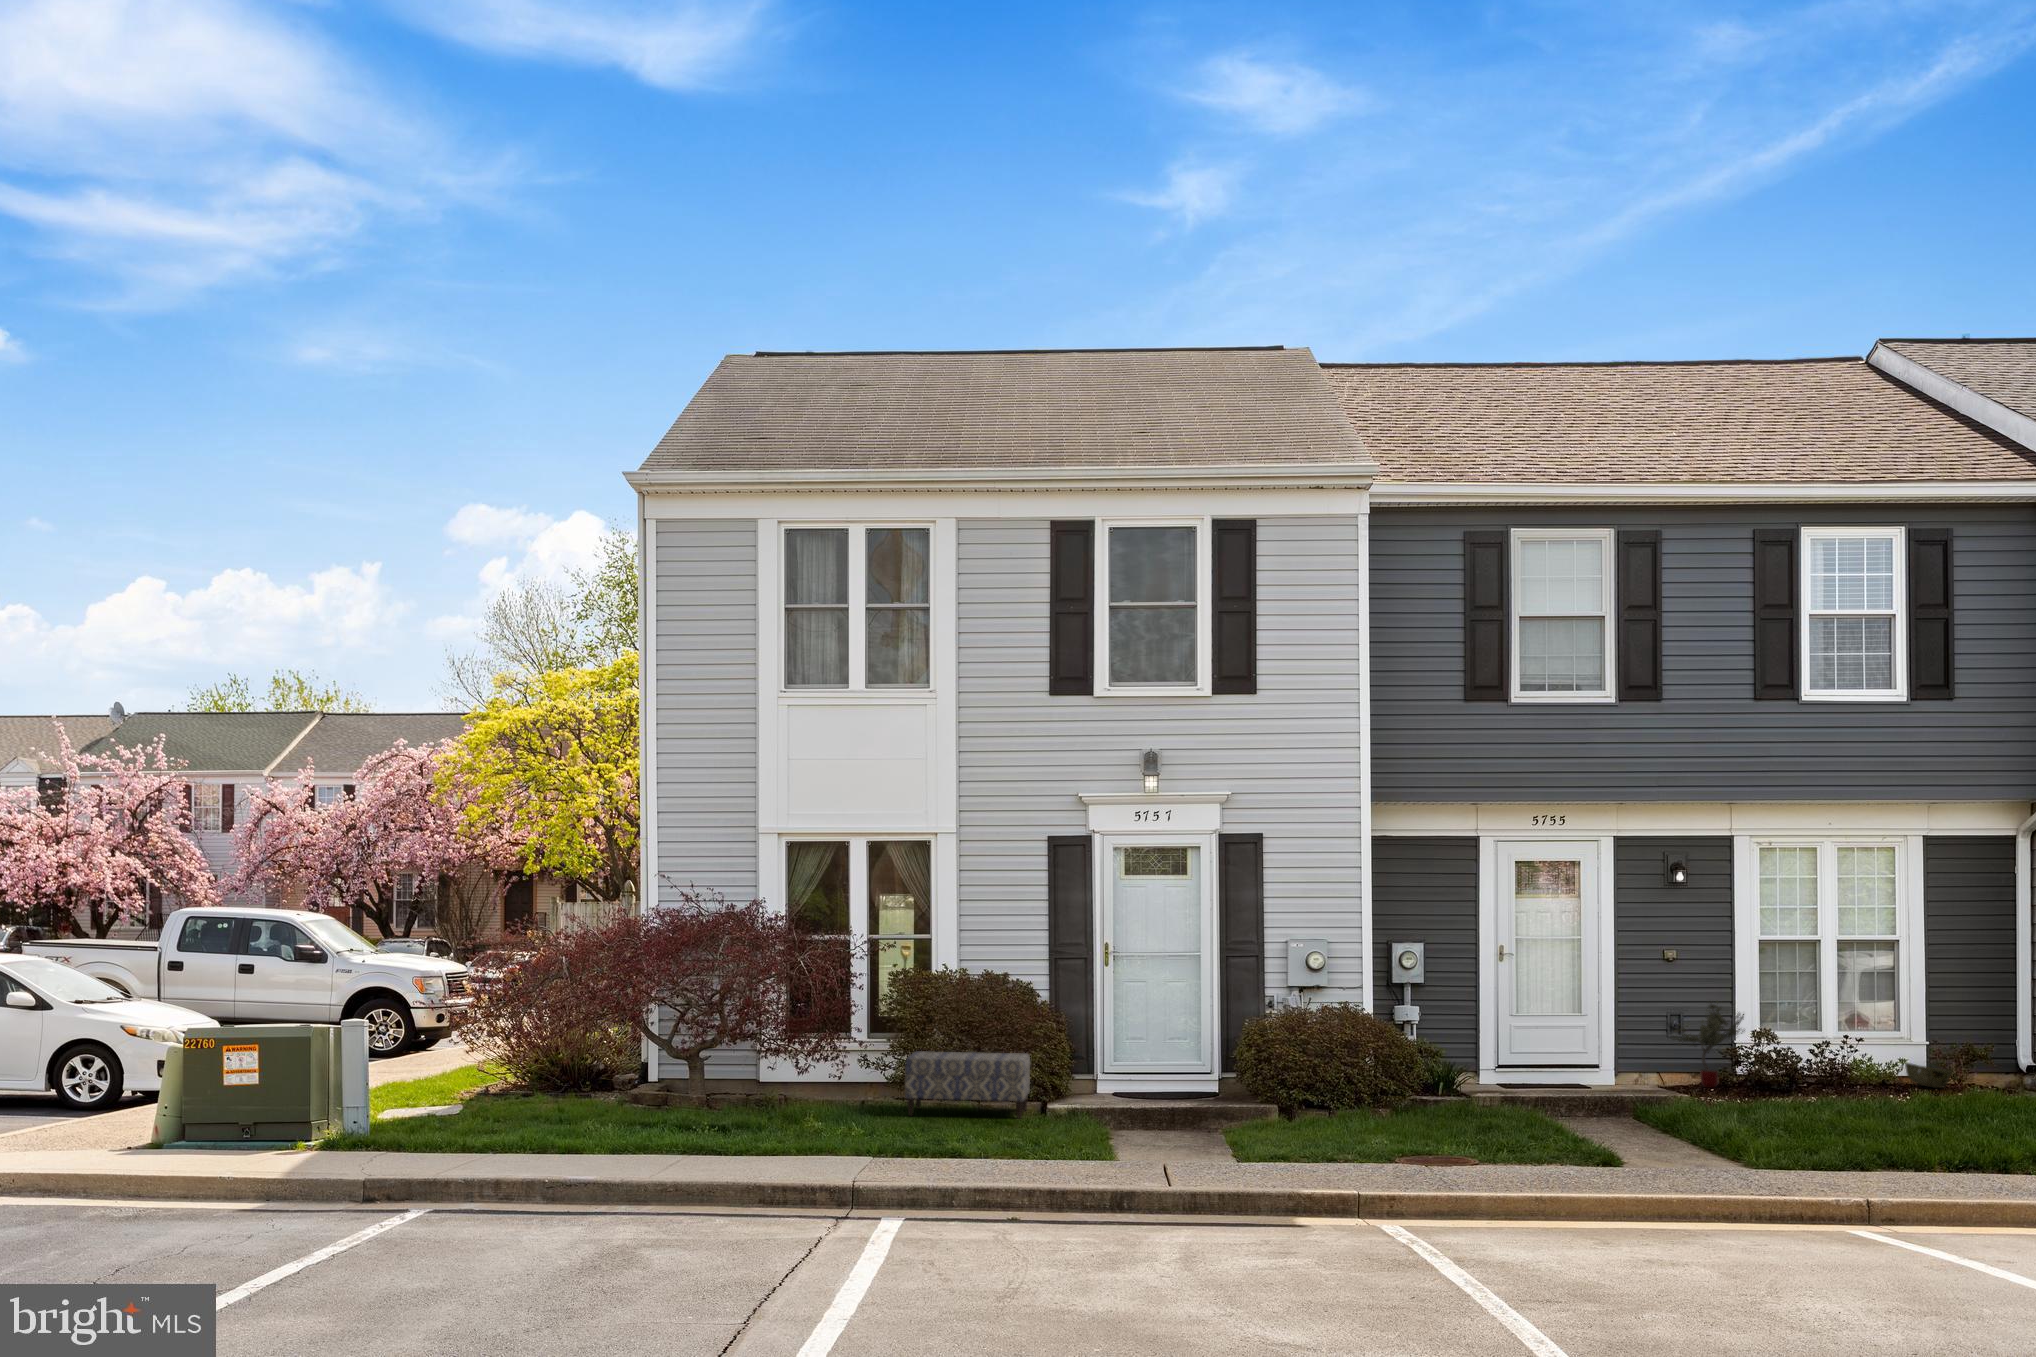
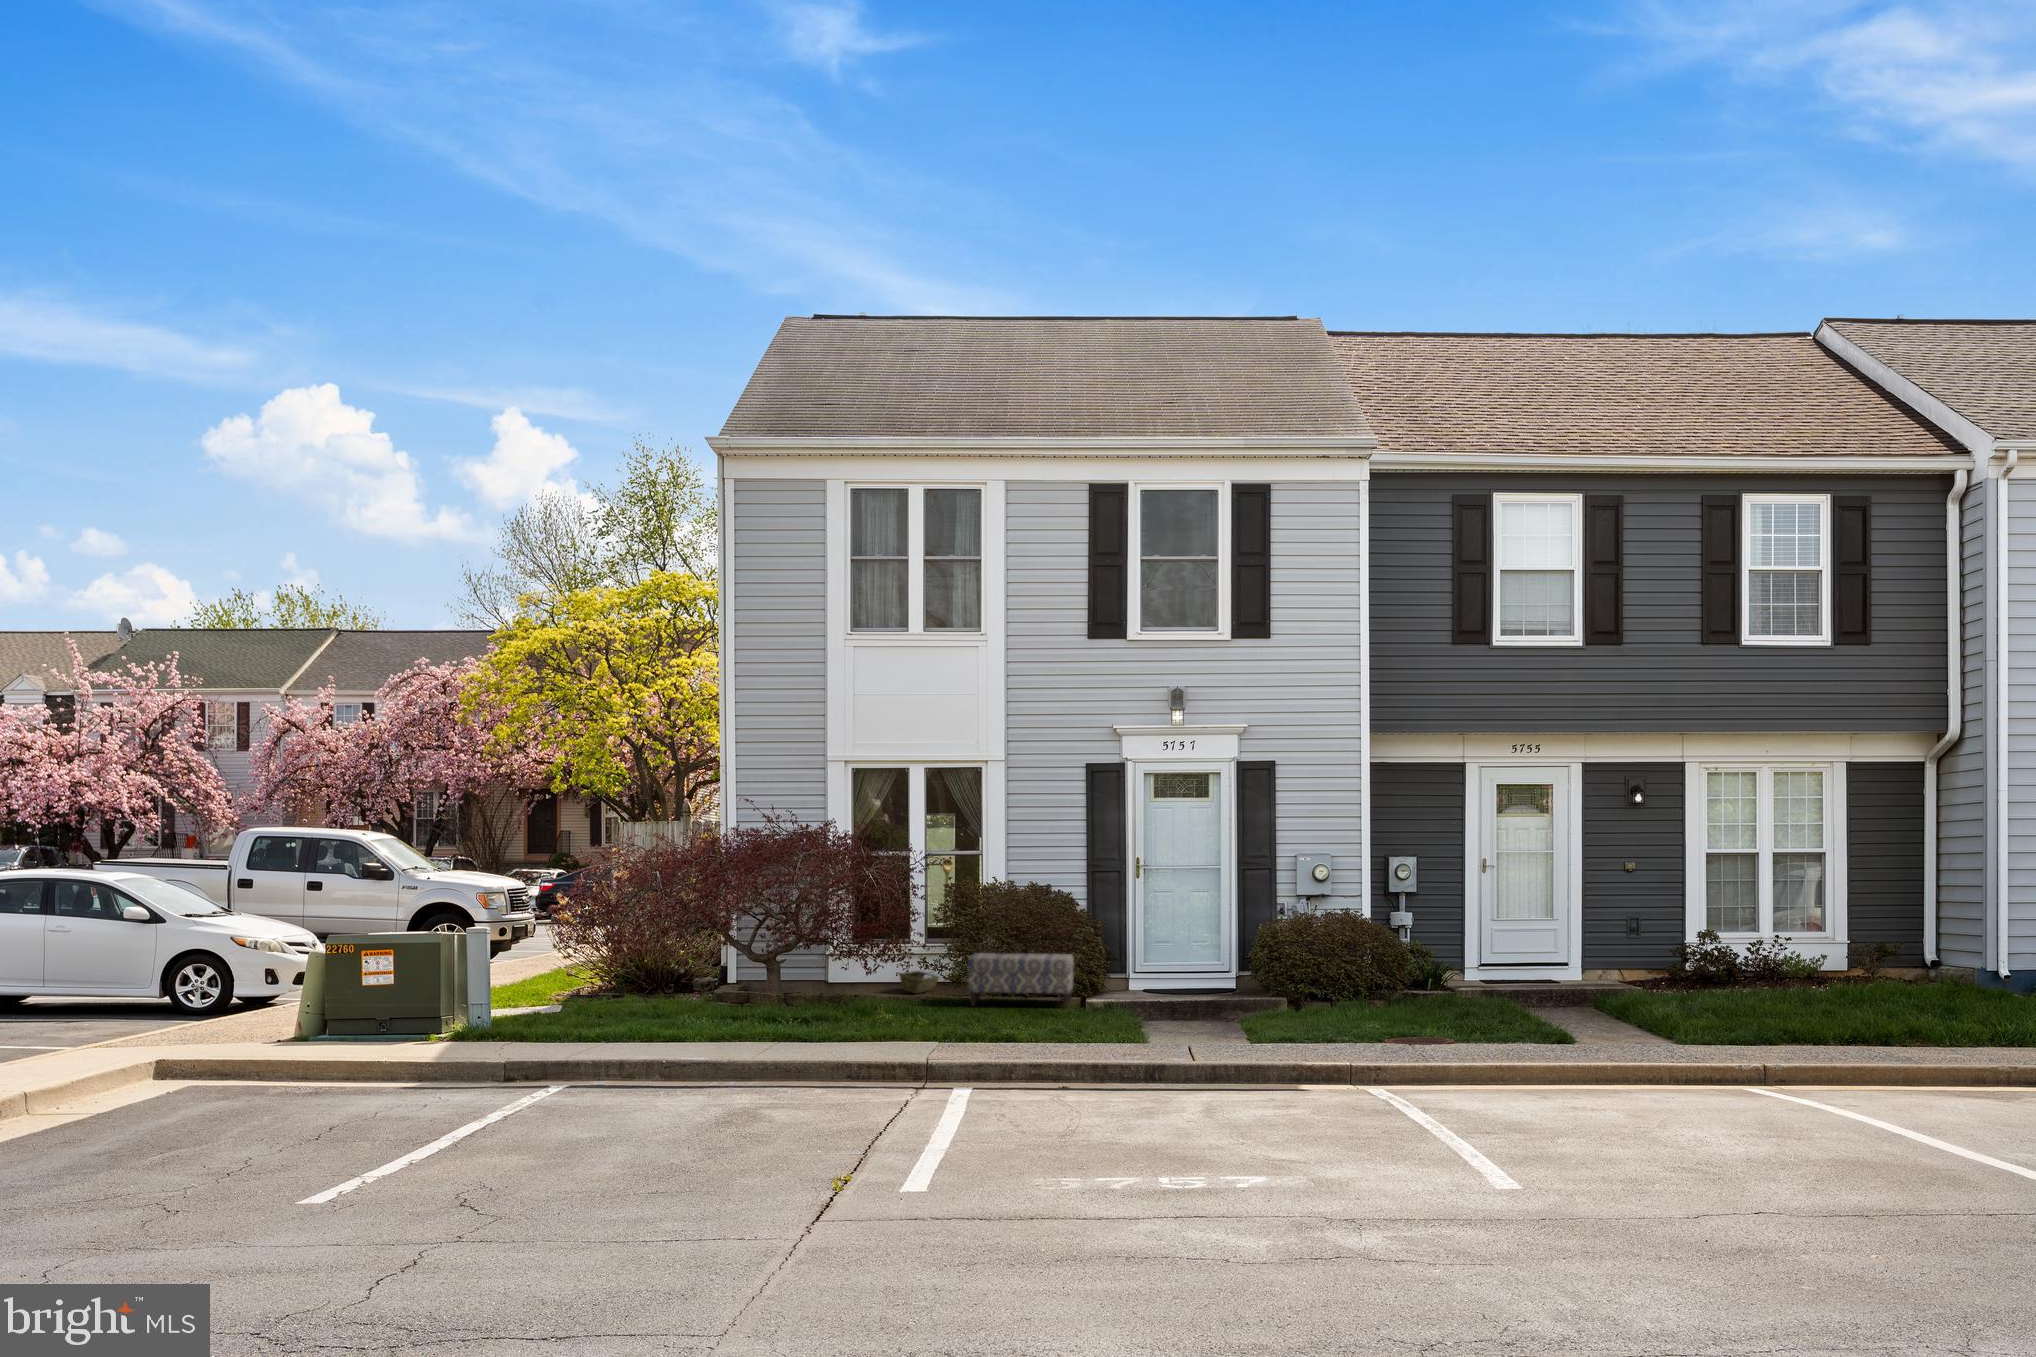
potted tree: present [1672,1001,1745,1088] -> none [1628,906,1693,982]
woven basket: present [1905,1063,1952,1088] -> present [900,971,939,993]

